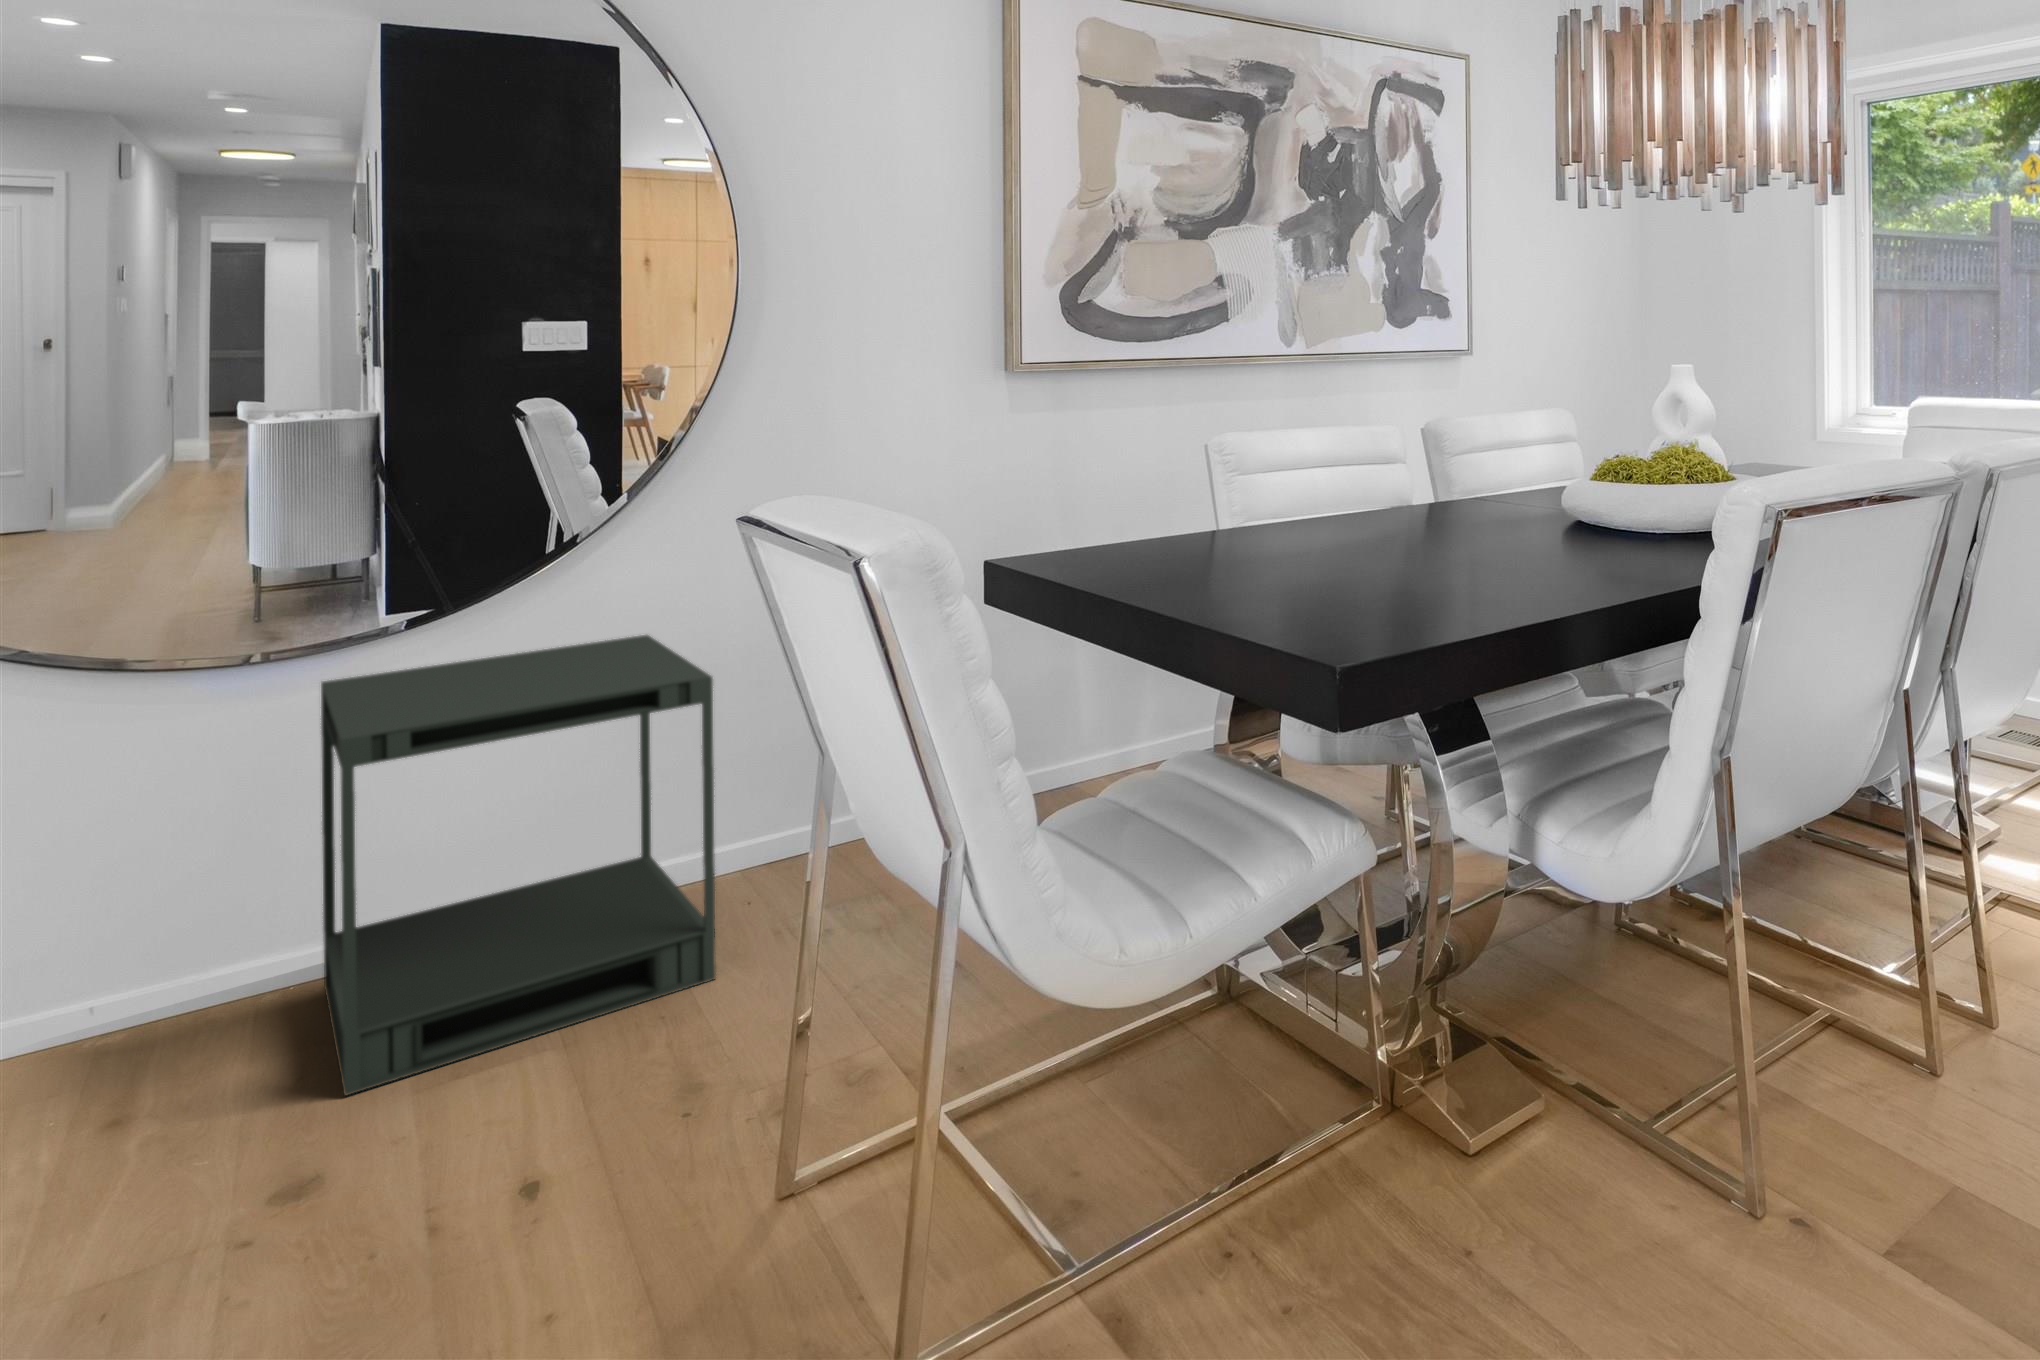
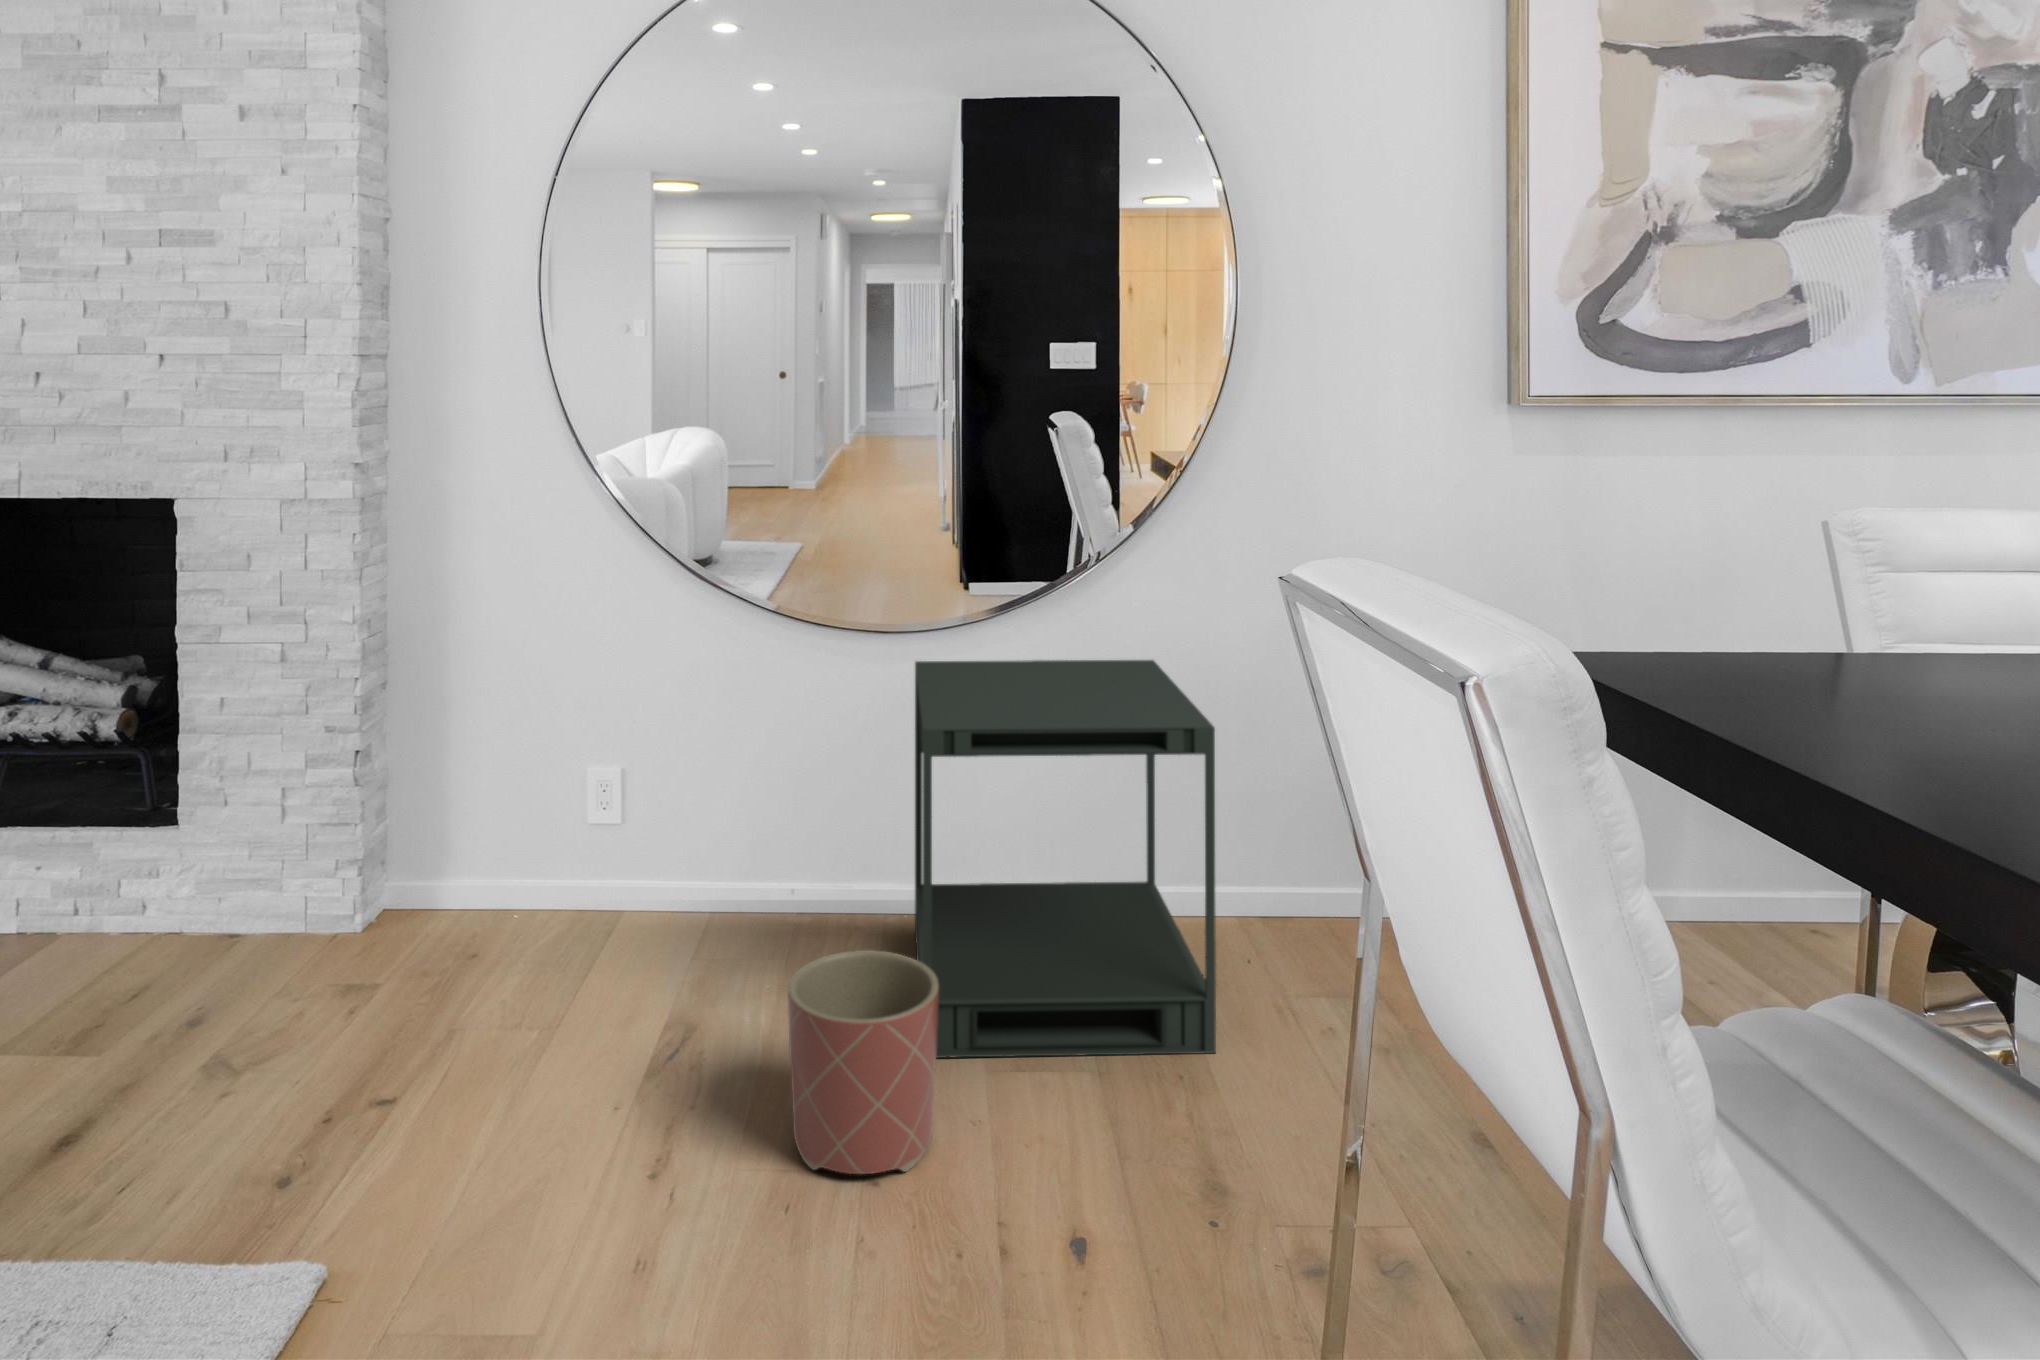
planter: none [135,983,369,1246] -> present [788,950,939,1174]

